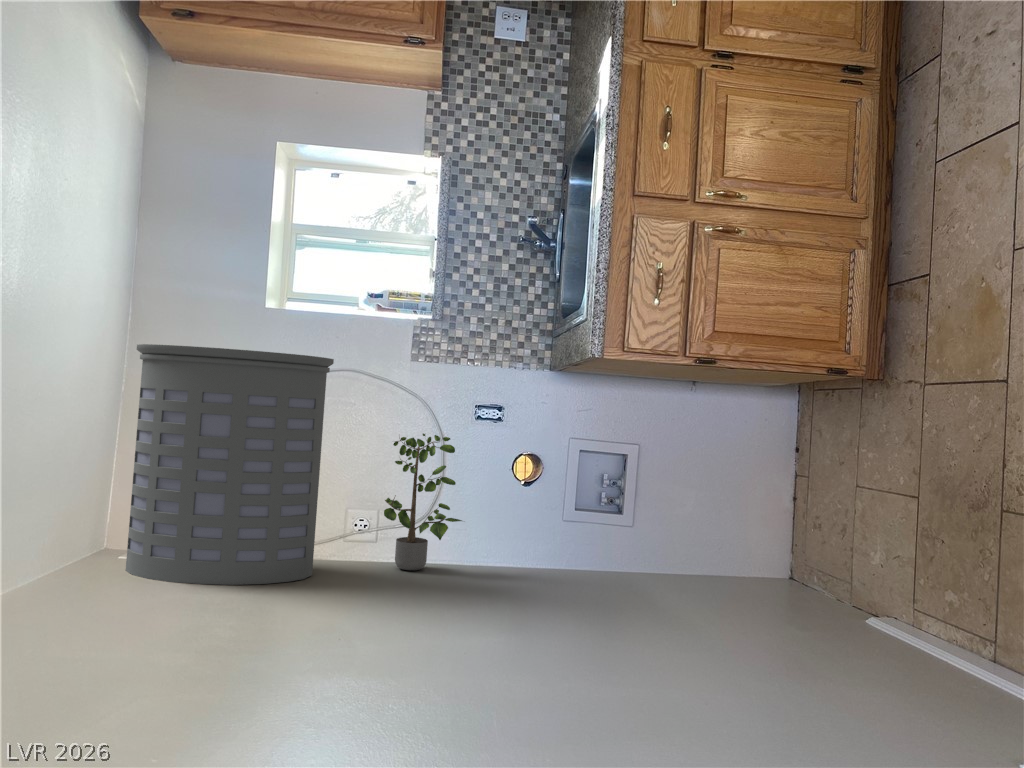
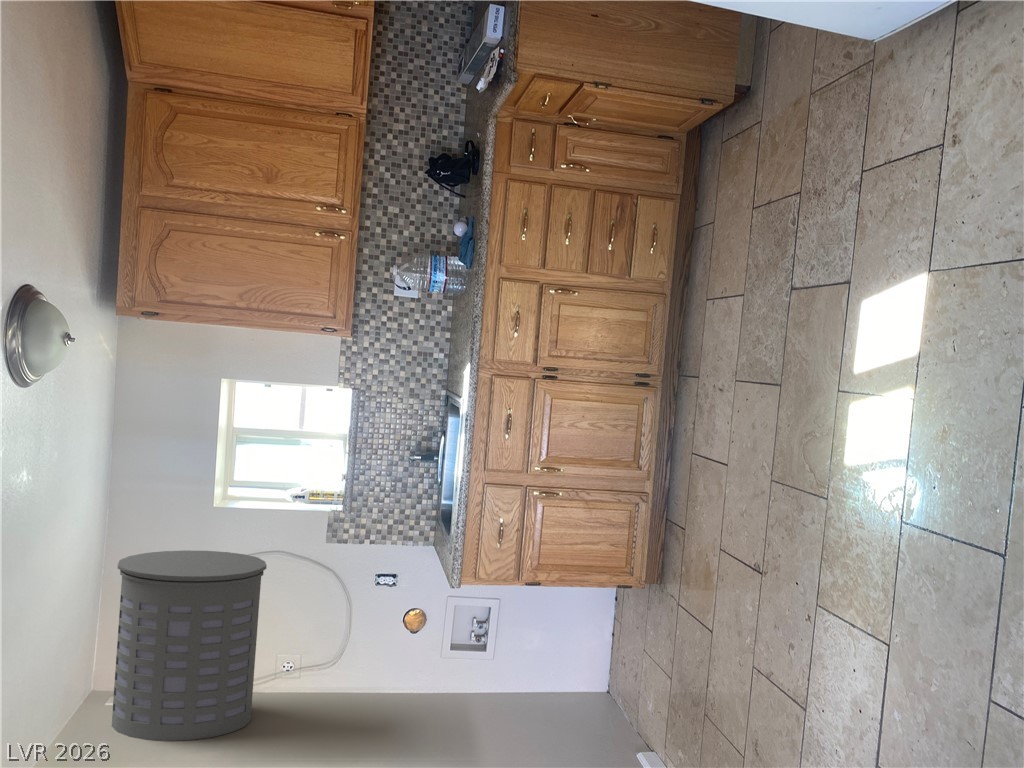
potted plant: present [384,433,462,570] -> none [305,603,367,706]

